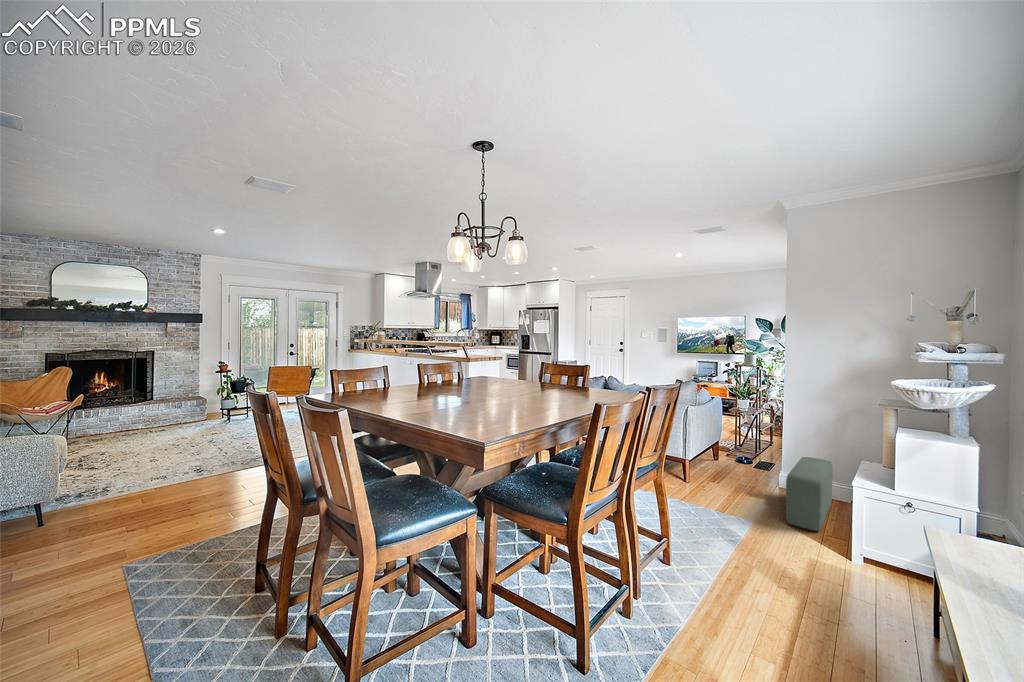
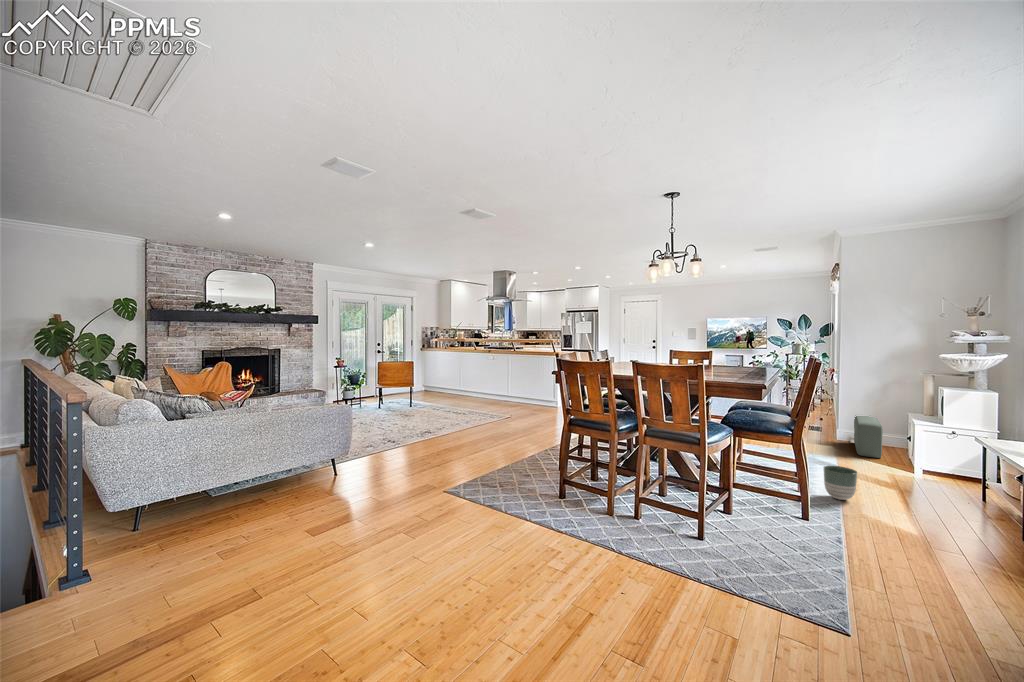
planter: none [642,568,693,639] -> present [824,466,857,500]

